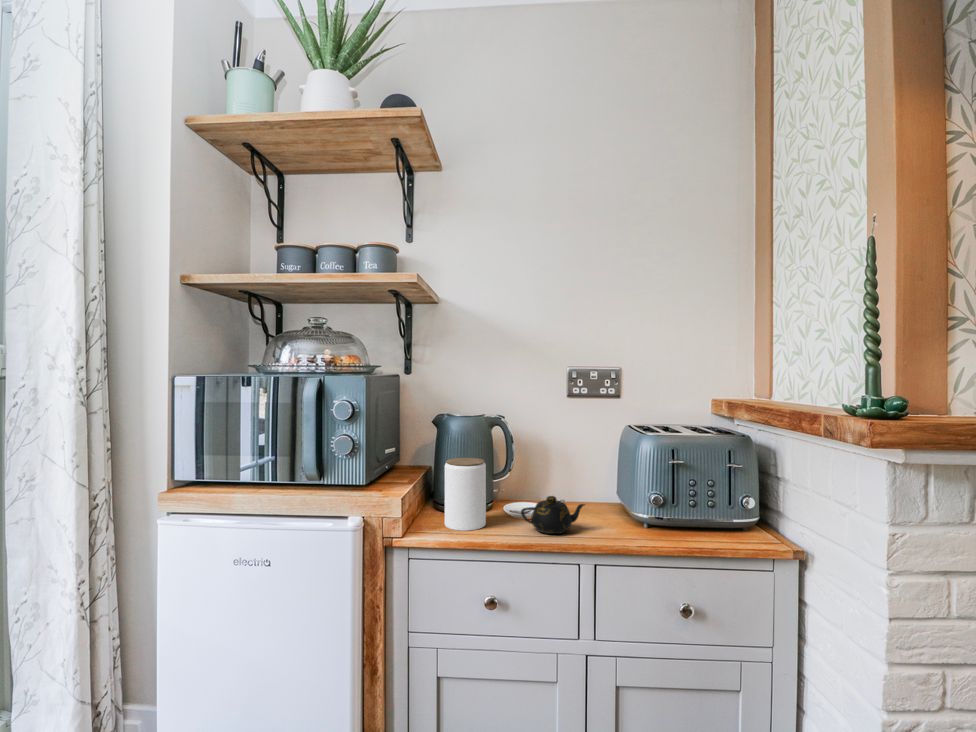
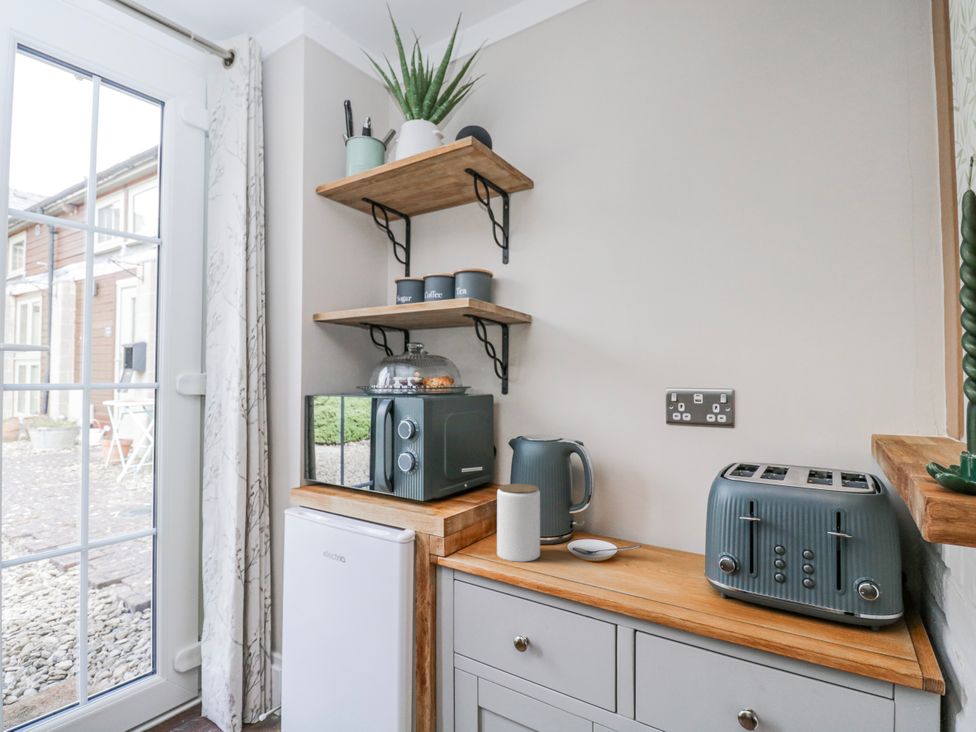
teapot: present [521,496,585,534] -> none [566,538,641,583]

